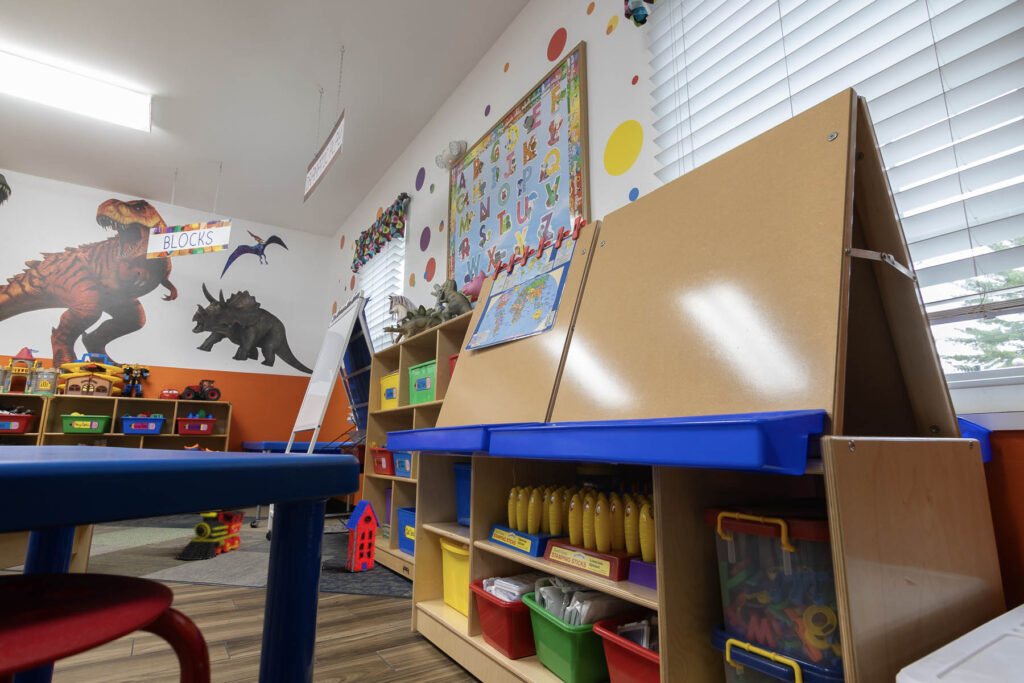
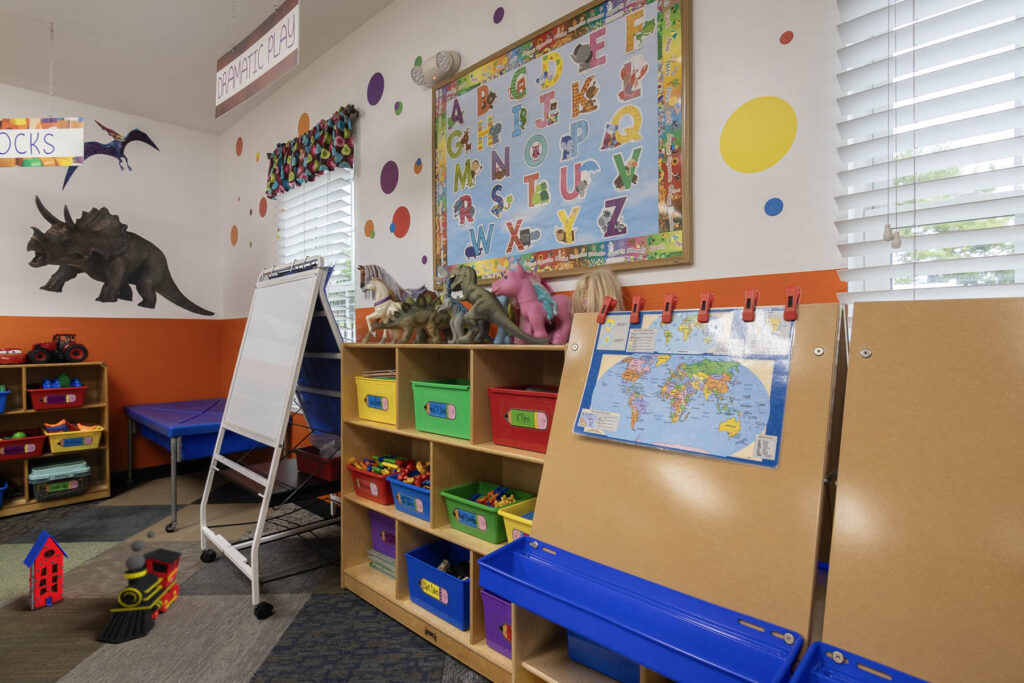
toy house: present [345,500,380,572] -> present [23,530,69,610]

